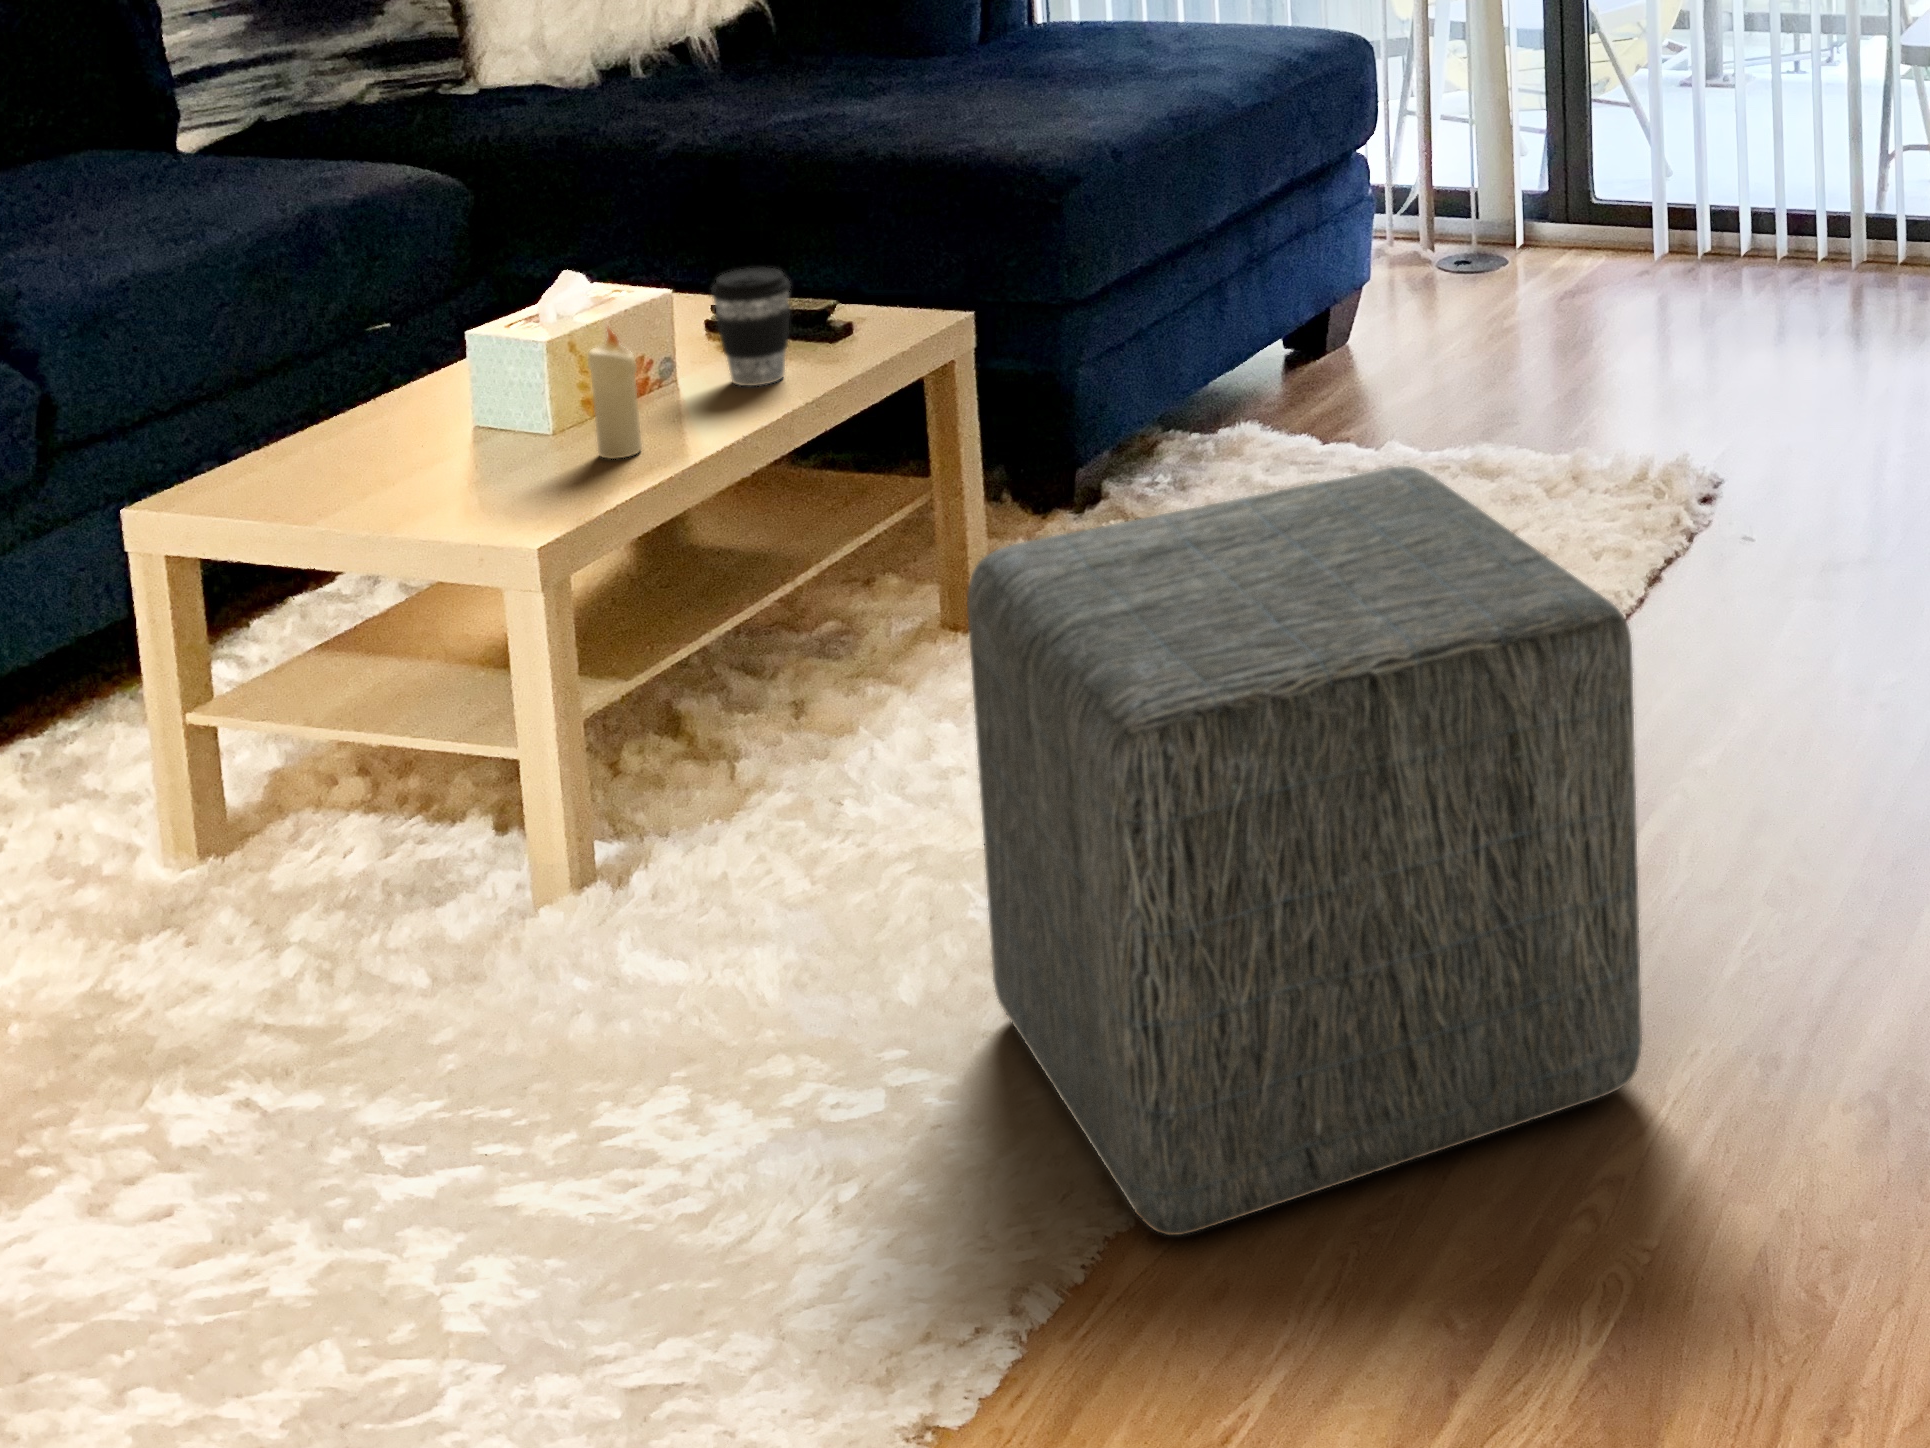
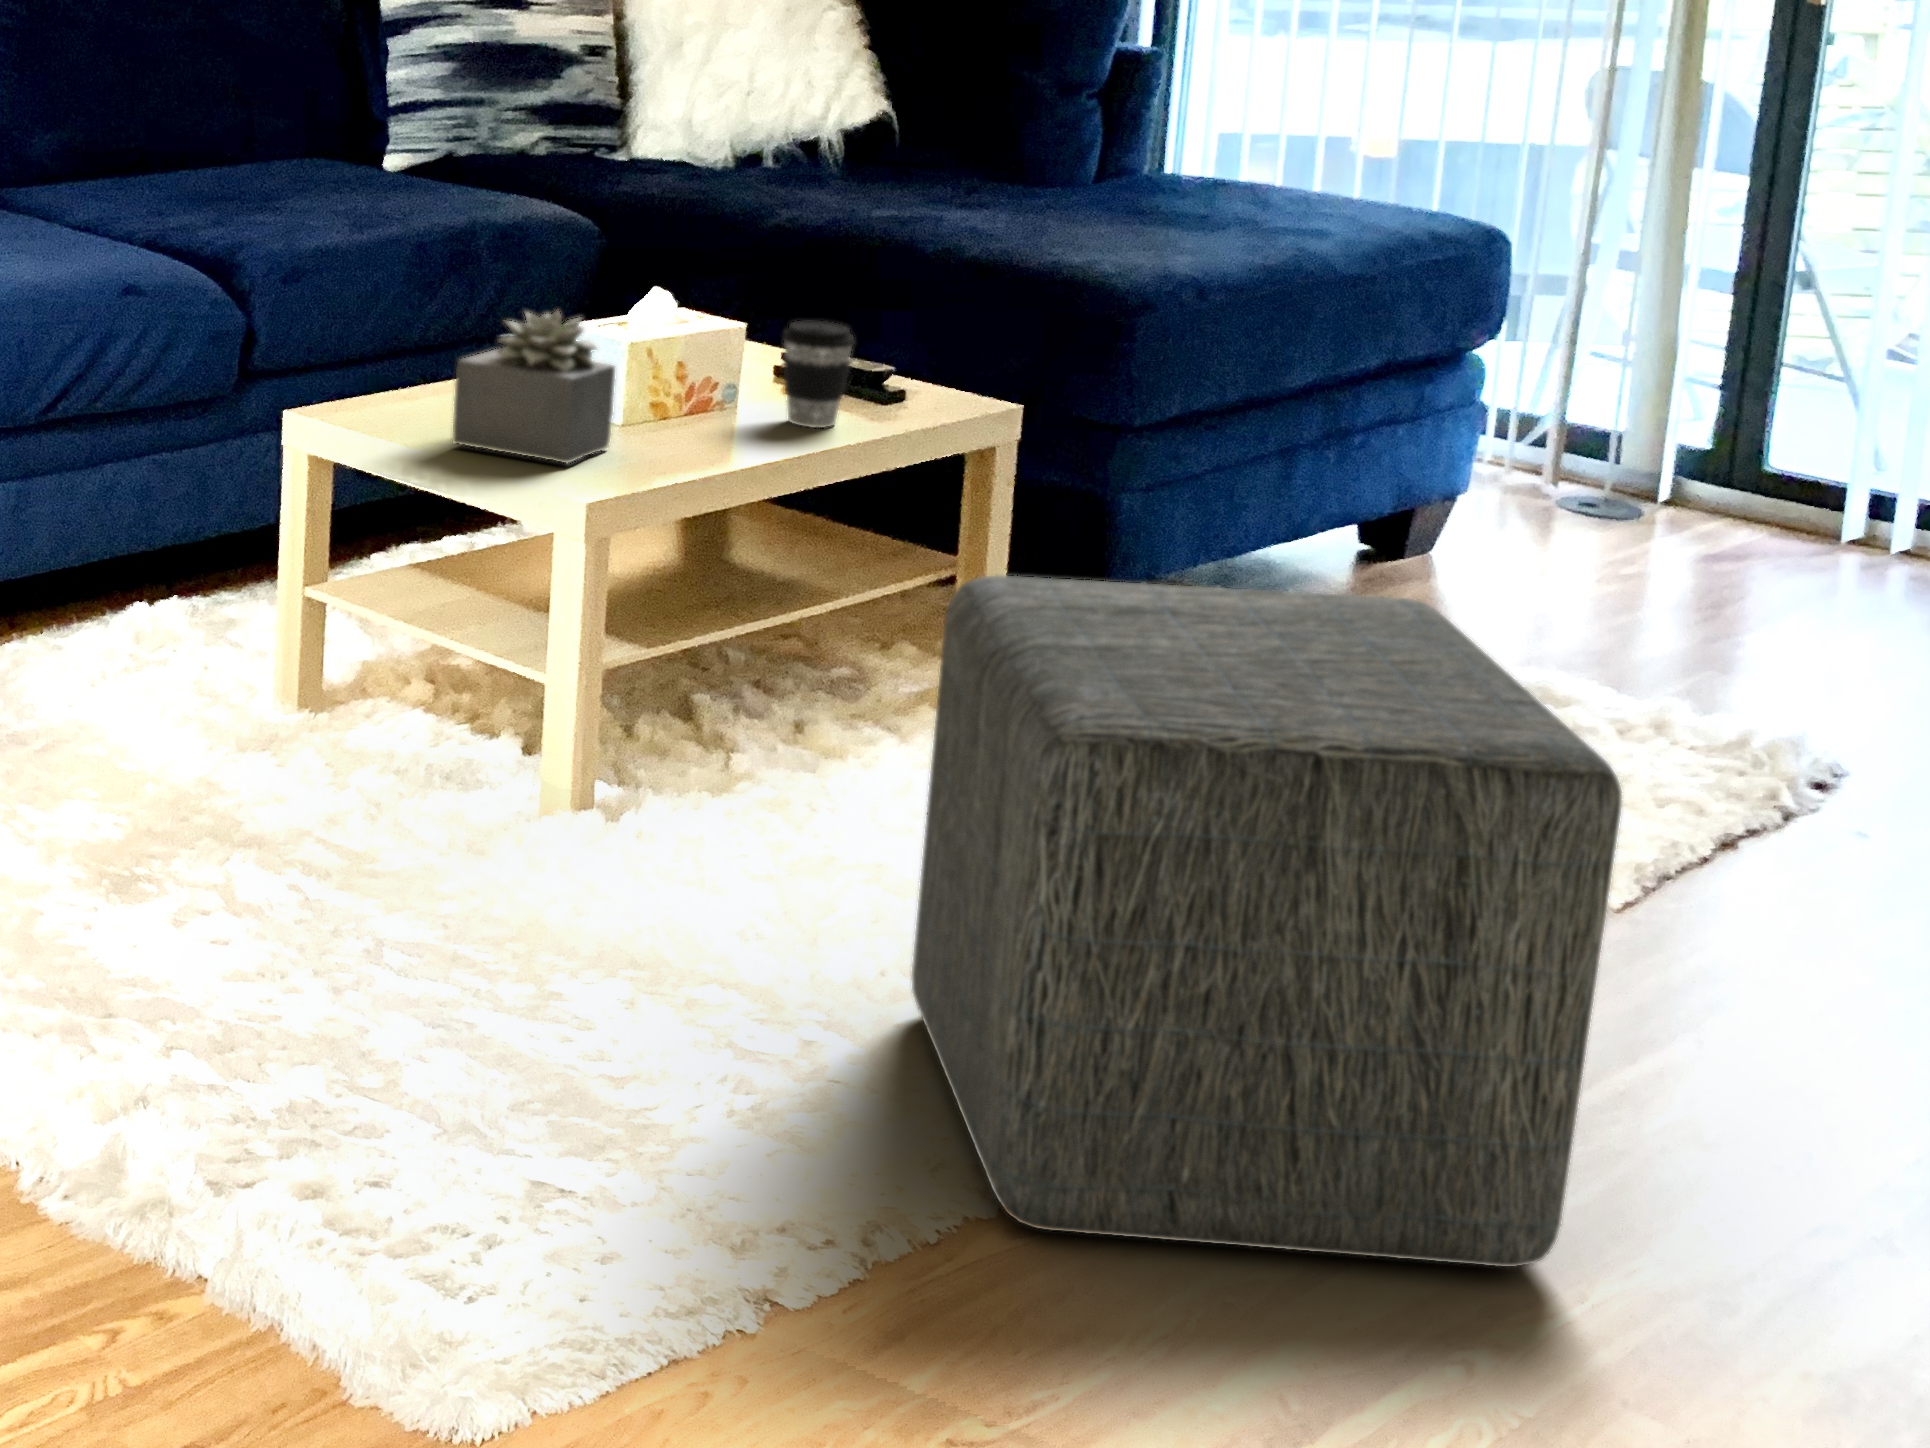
succulent plant: none [333,323,539,506] -> present [453,311,615,463]
candle: present [588,329,642,459] -> none [661,338,705,456]

